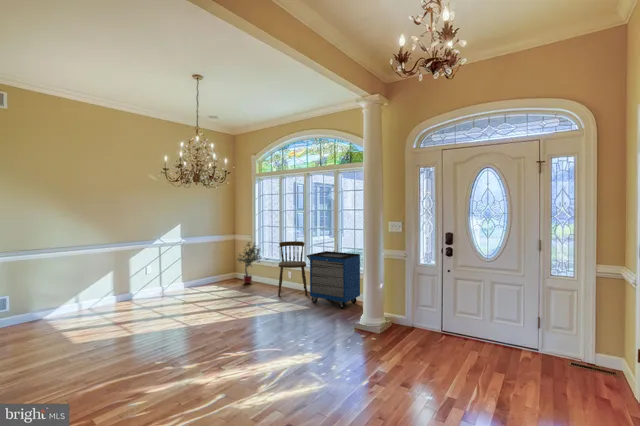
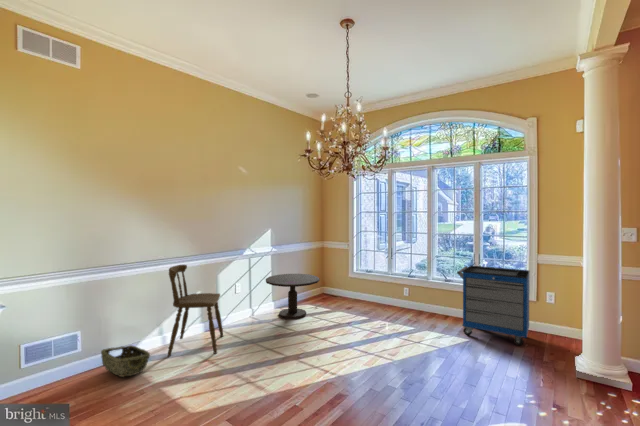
dining chair: present [278,241,307,296] -> present [167,265,223,356]
potted tree: present [237,243,261,284] -> none [329,252,365,304]
side table: none [172,260,218,294] -> present [266,274,320,319]
woven basket: none [24,308,59,327] -> present [101,346,150,377]

